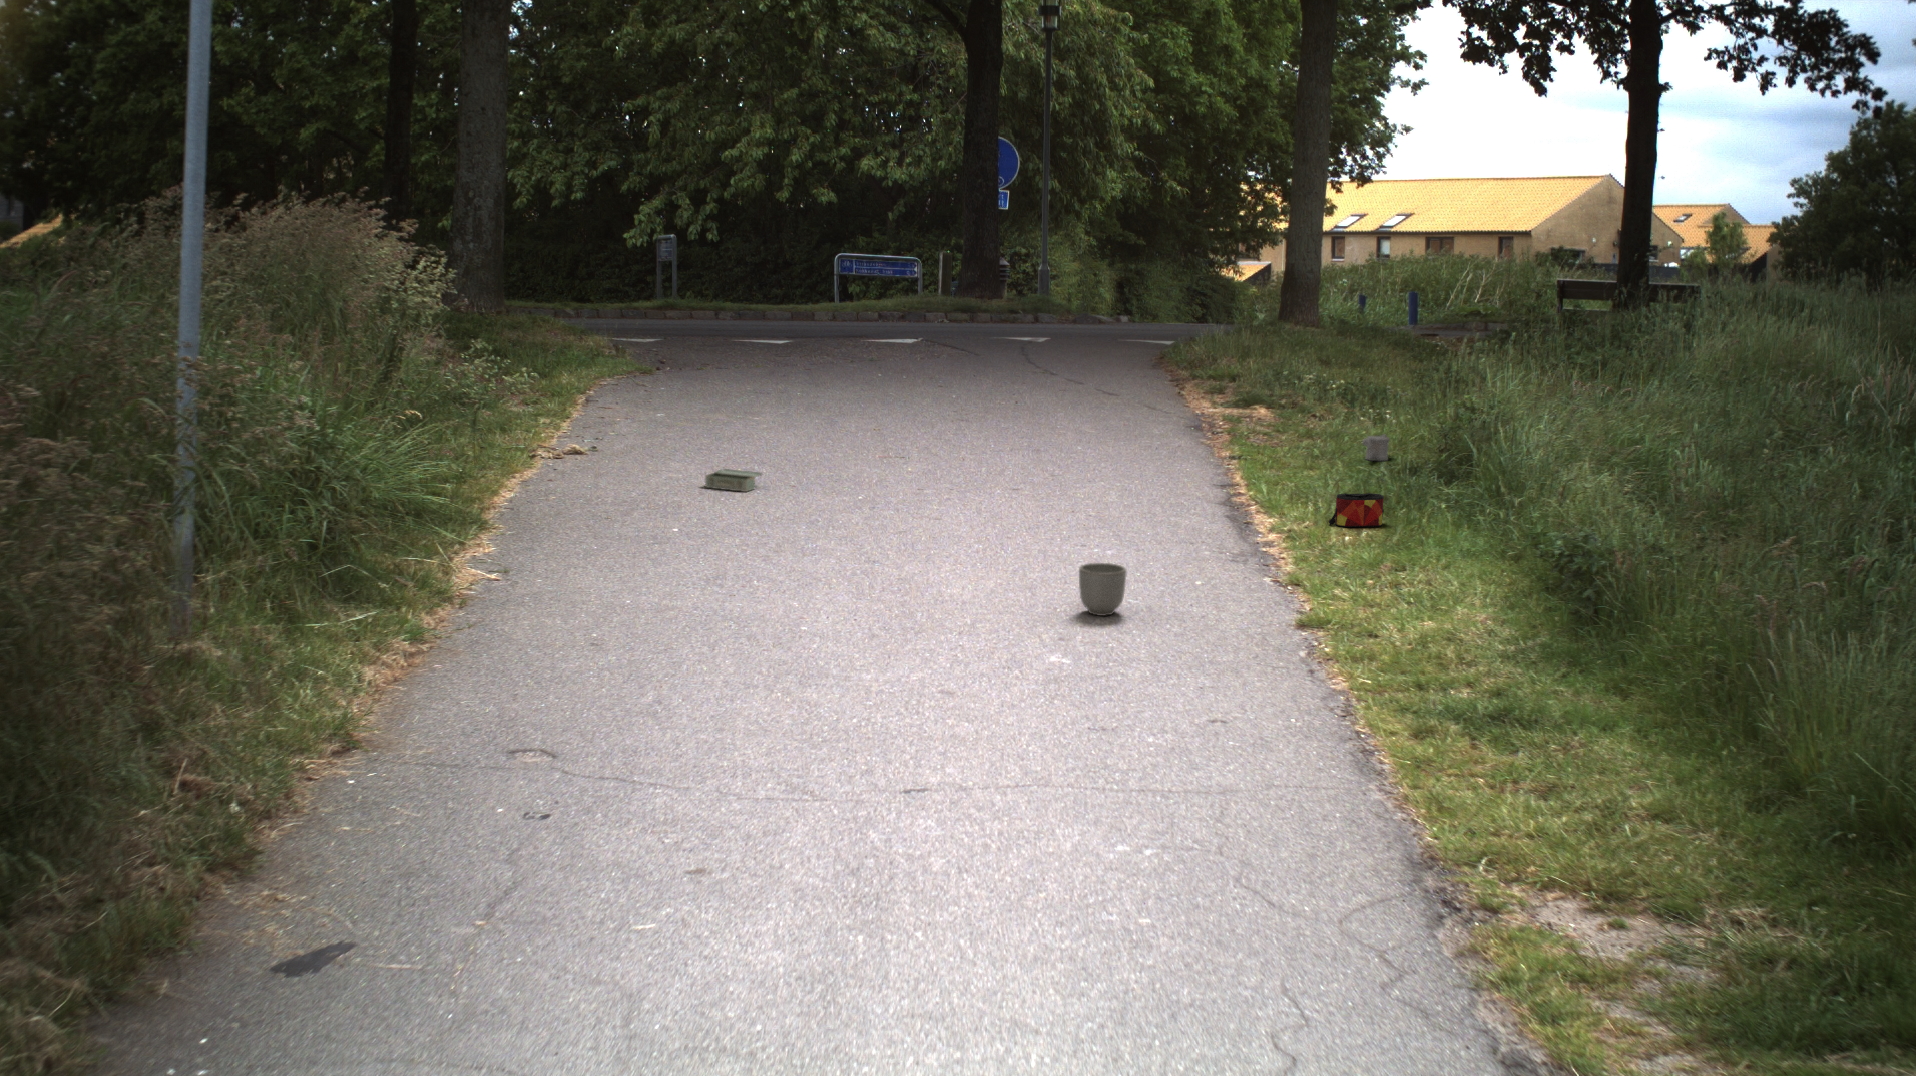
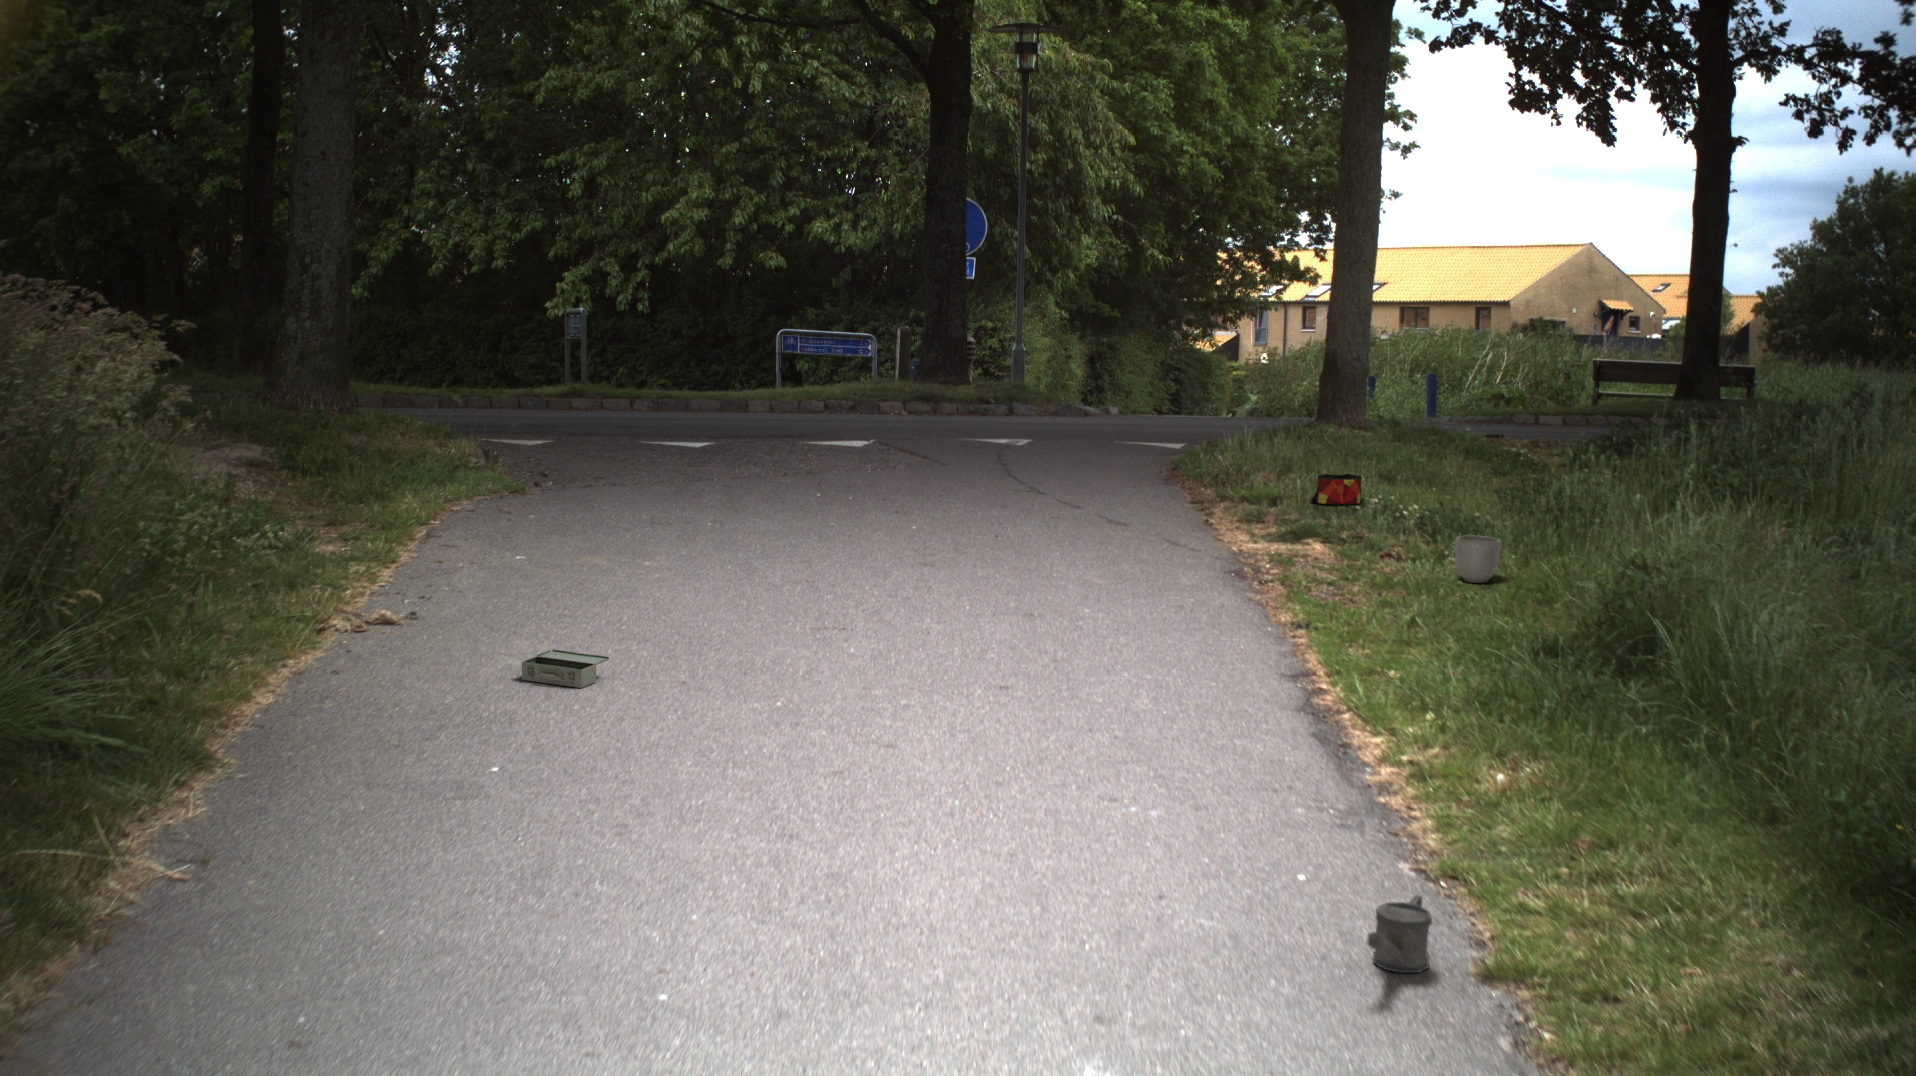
watering can: present [1362,435,1389,461] -> present [1367,895,1432,973]
bag: present [1329,493,1384,527] -> present [1311,474,1362,505]
planter: present [1079,563,1126,616] -> present [1455,535,1501,583]

